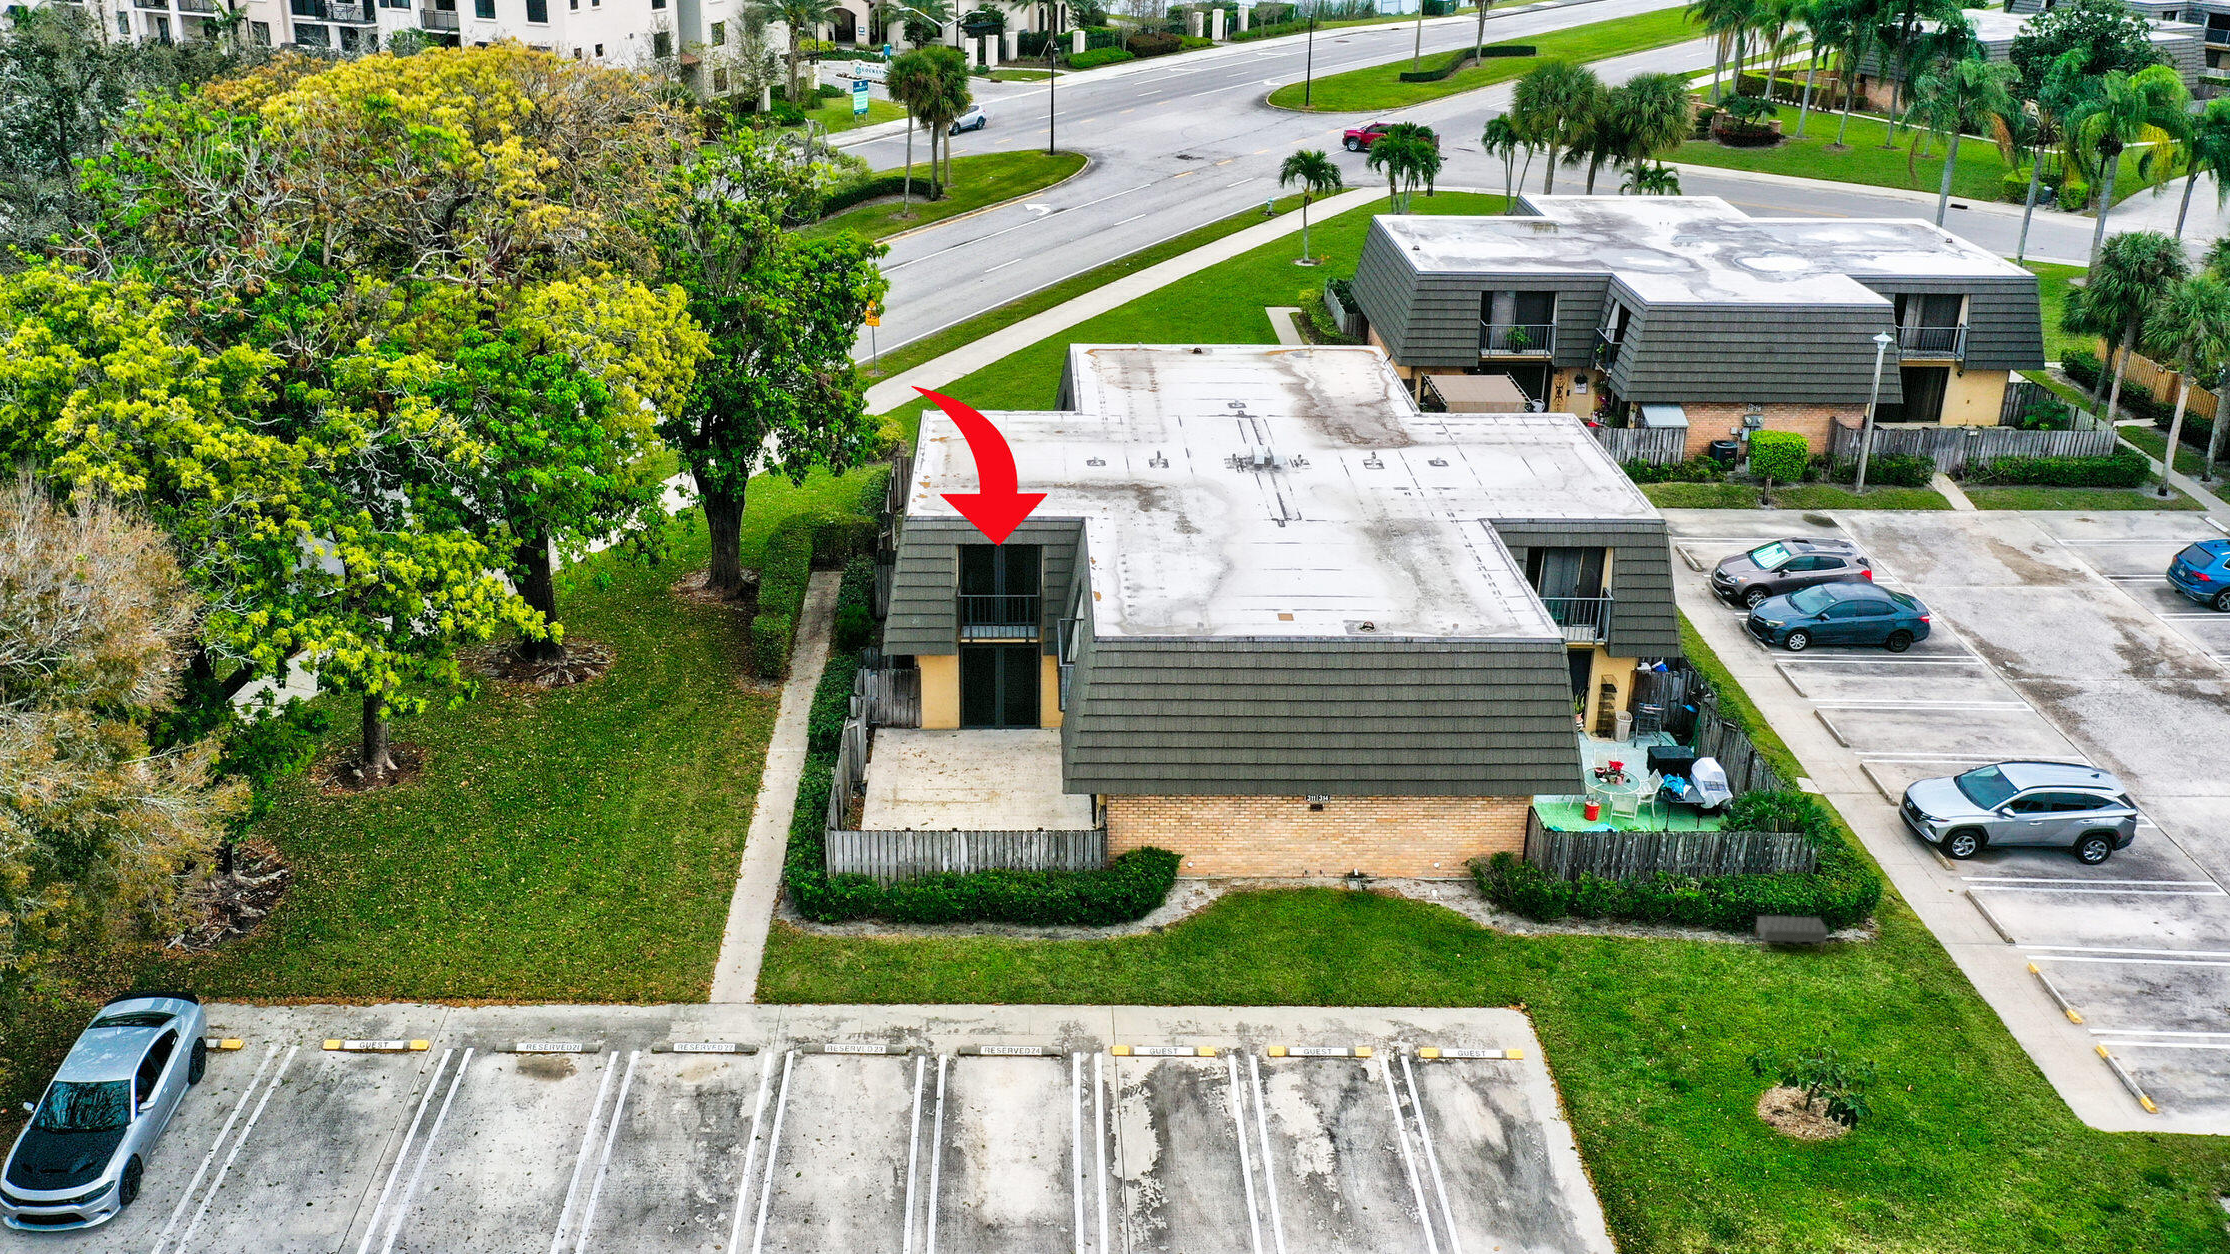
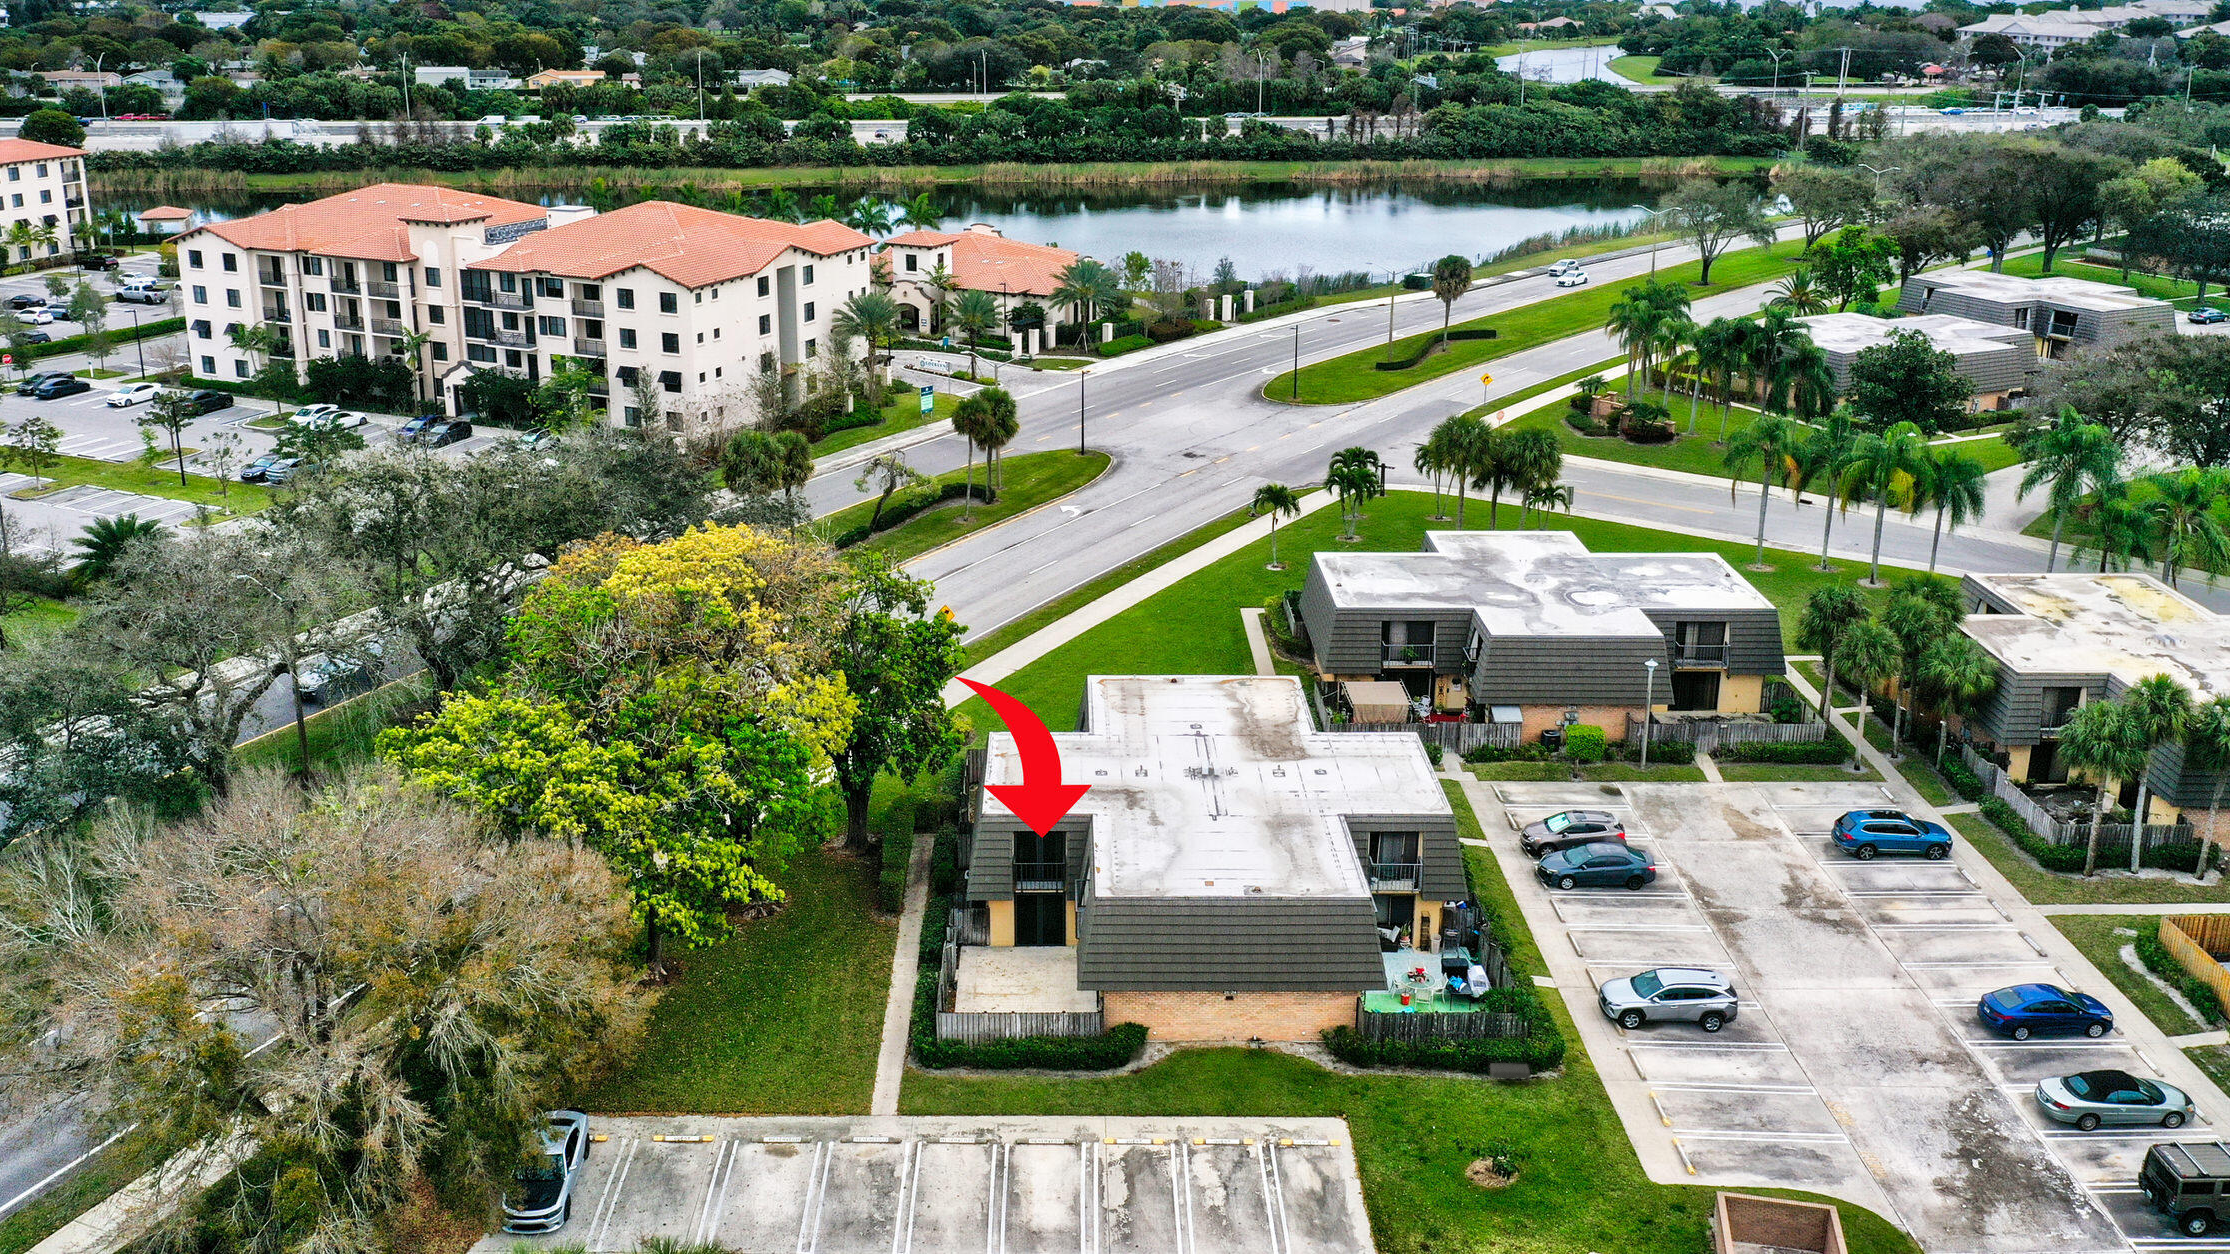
potted tree: none [1150,883,1181,929] -> present [1131,1046,1147,1072]

